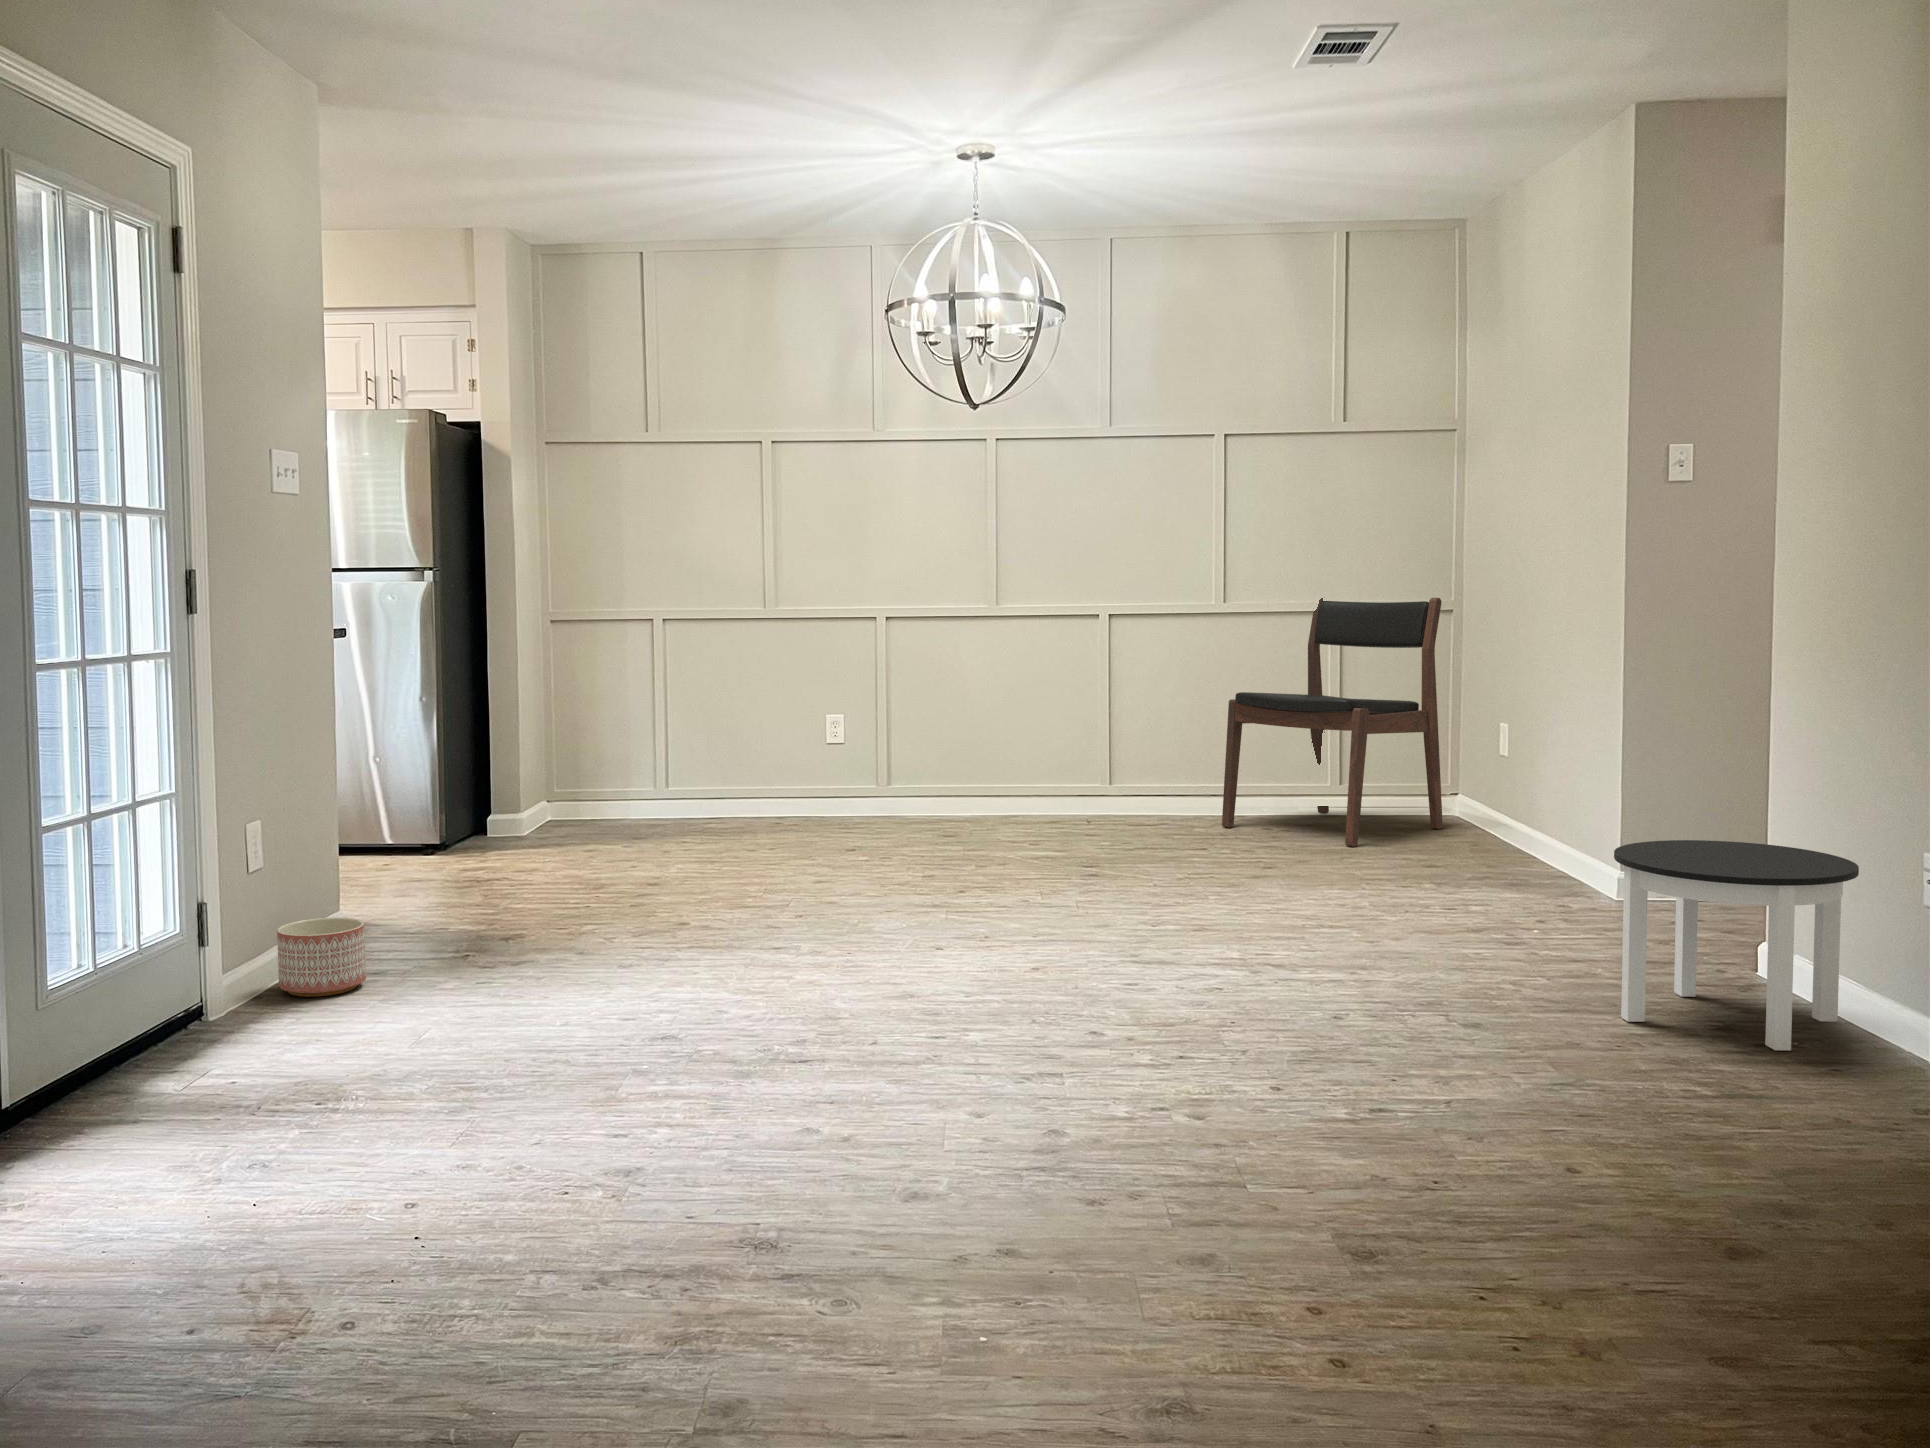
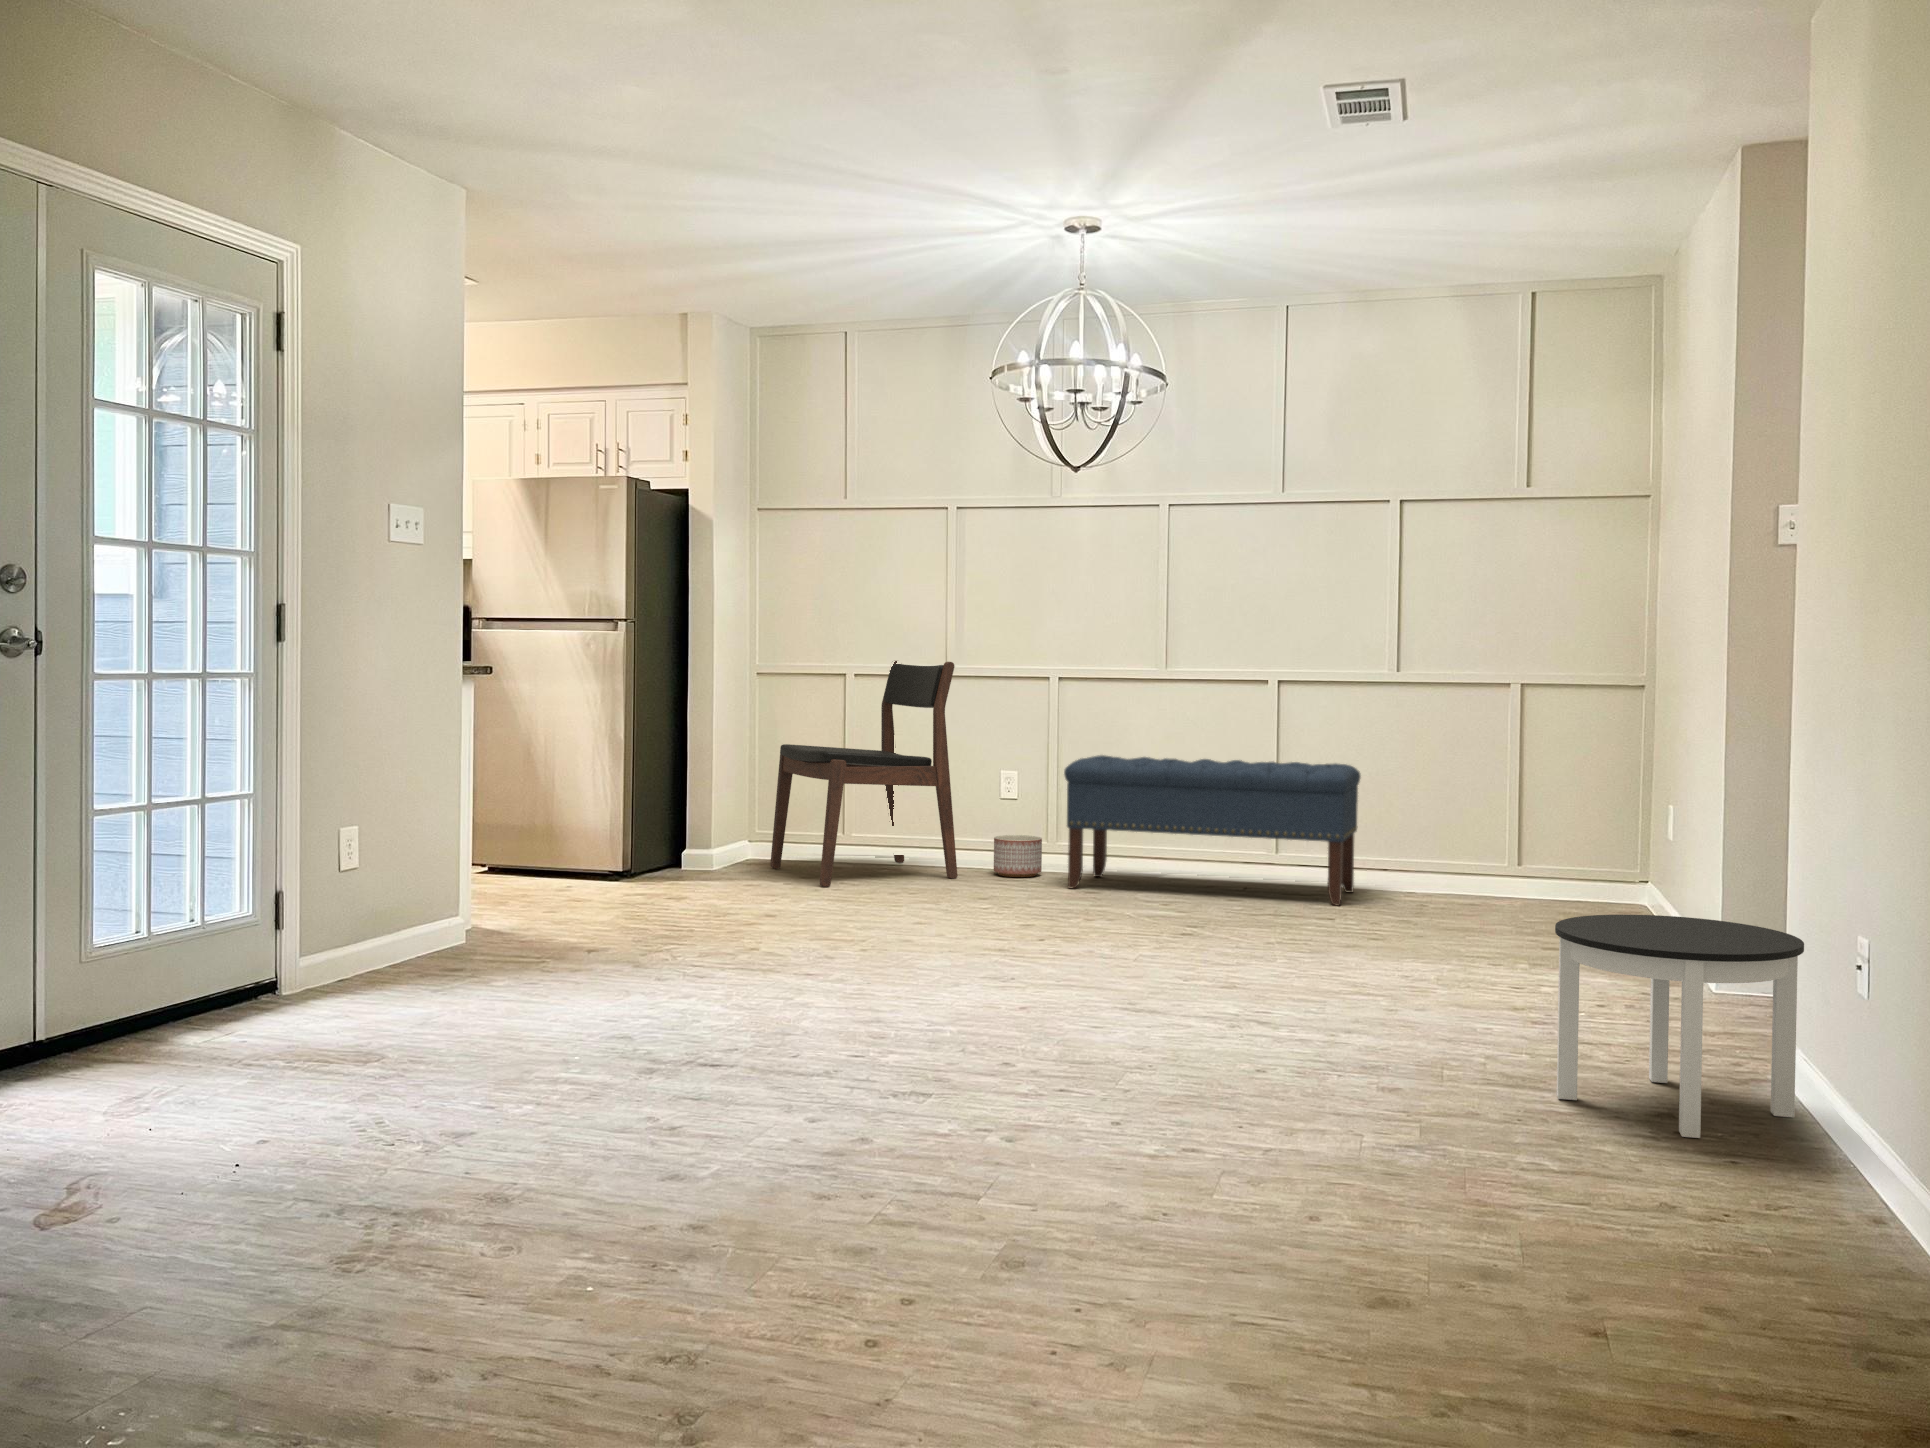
dining chair: present [1222,598,1443,847] -> present [770,661,957,887]
bench: none [912,695,1199,834] -> present [1064,755,1360,906]
planter: present [277,917,366,997] -> present [994,835,1042,877]

